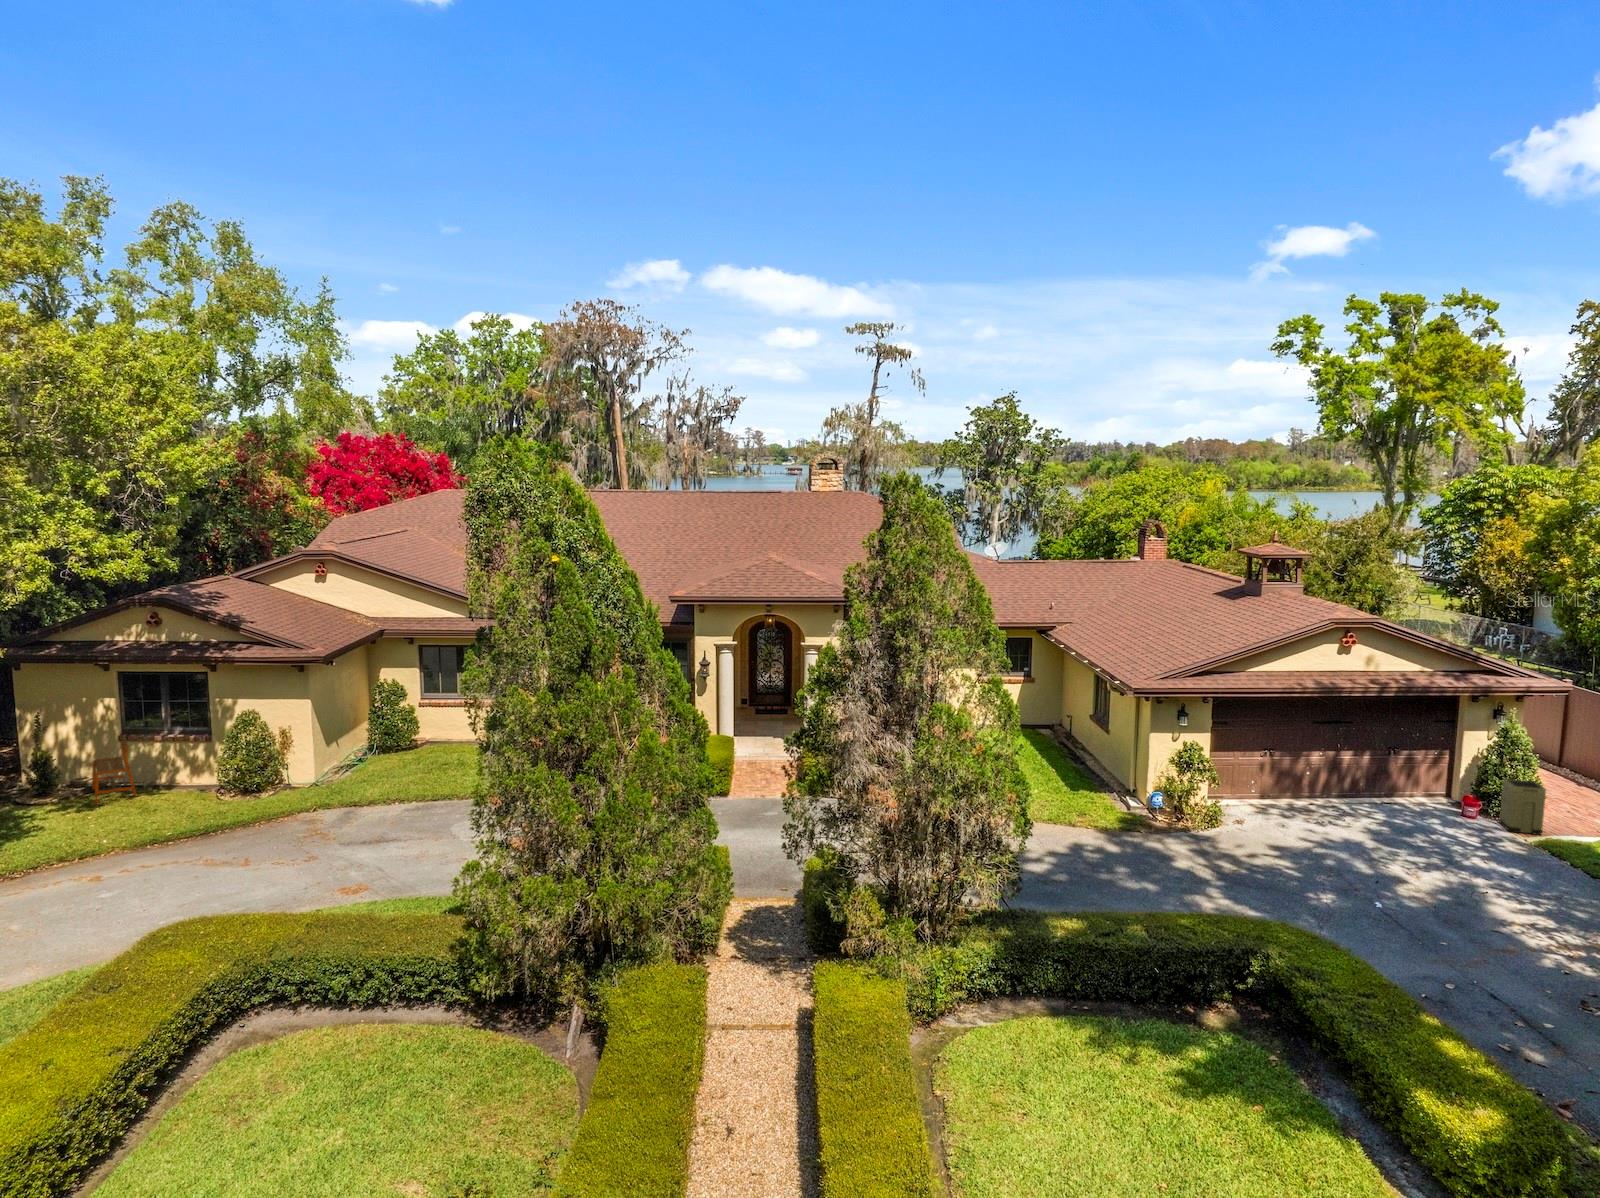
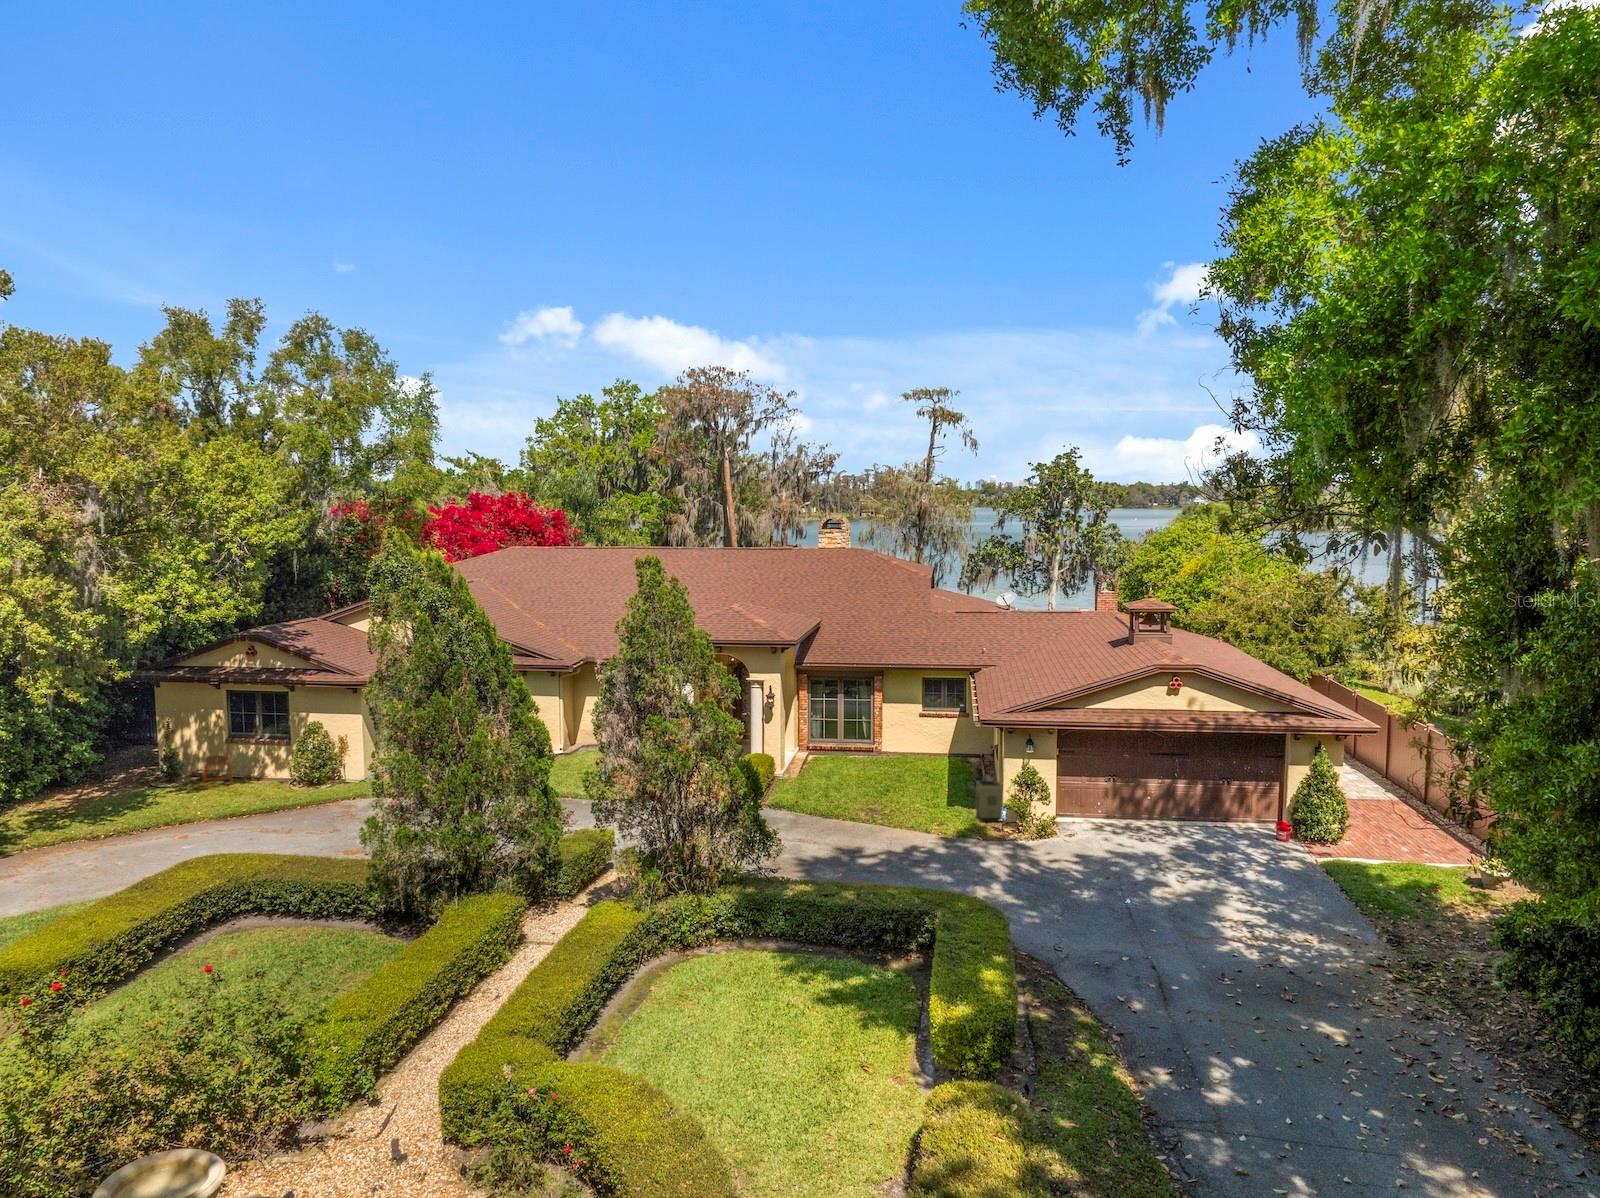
trash can: present [1500,779,1546,835] -> present [976,780,1002,822]

